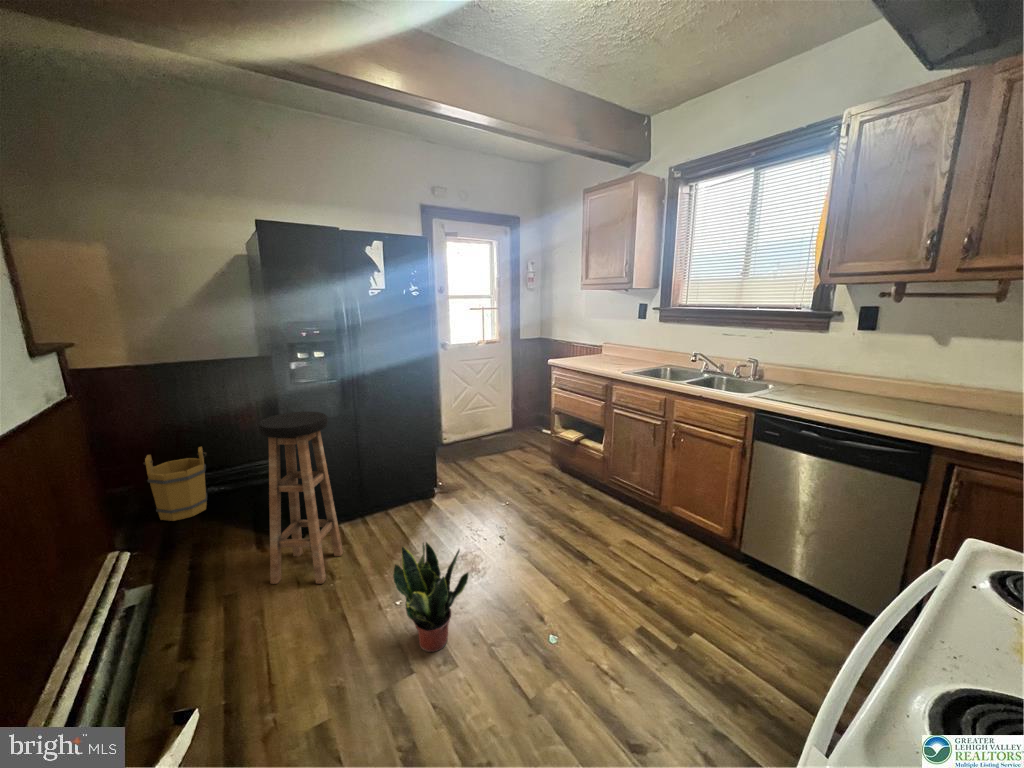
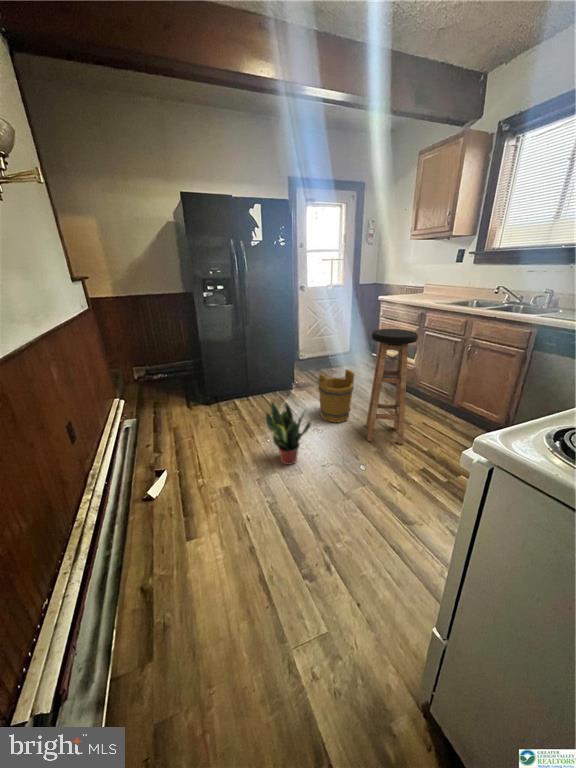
bar stool: present [258,411,343,584] -> present [366,329,418,444]
bucket: present [143,447,207,521] -> present [318,370,354,423]

